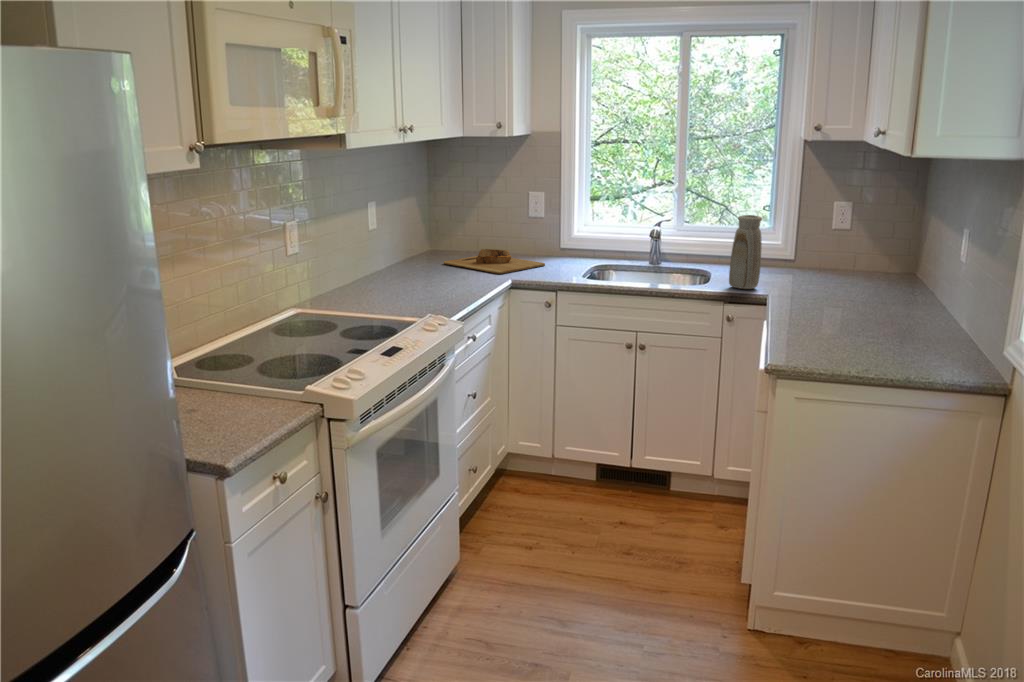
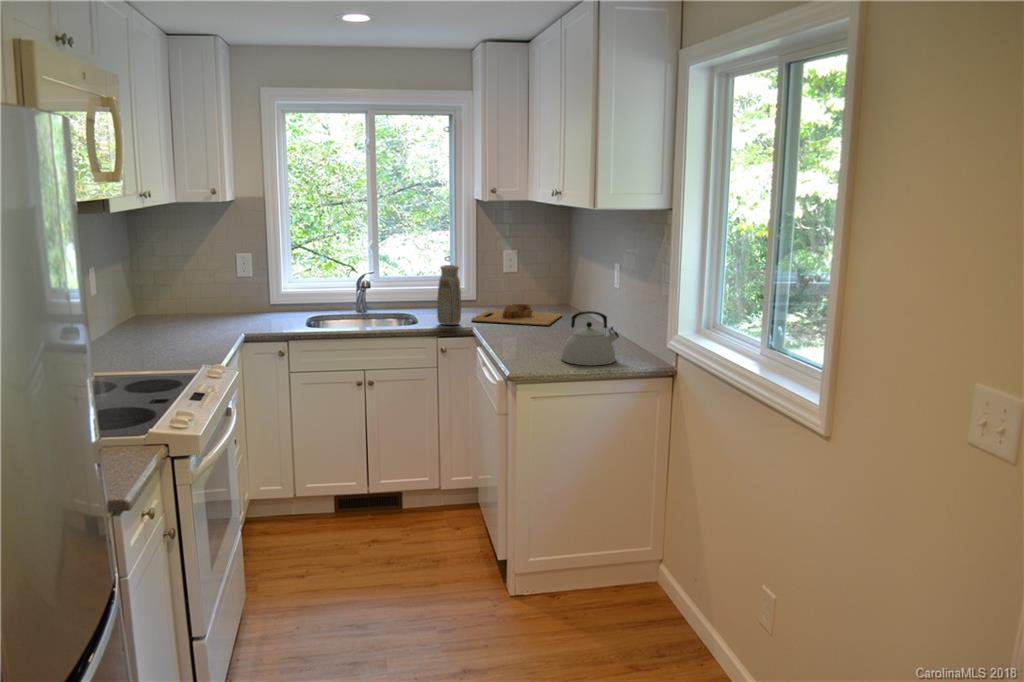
cutting board: present [444,249,545,274] -> present [472,304,562,325]
kettle: none [868,290,966,370] -> present [561,311,619,365]

